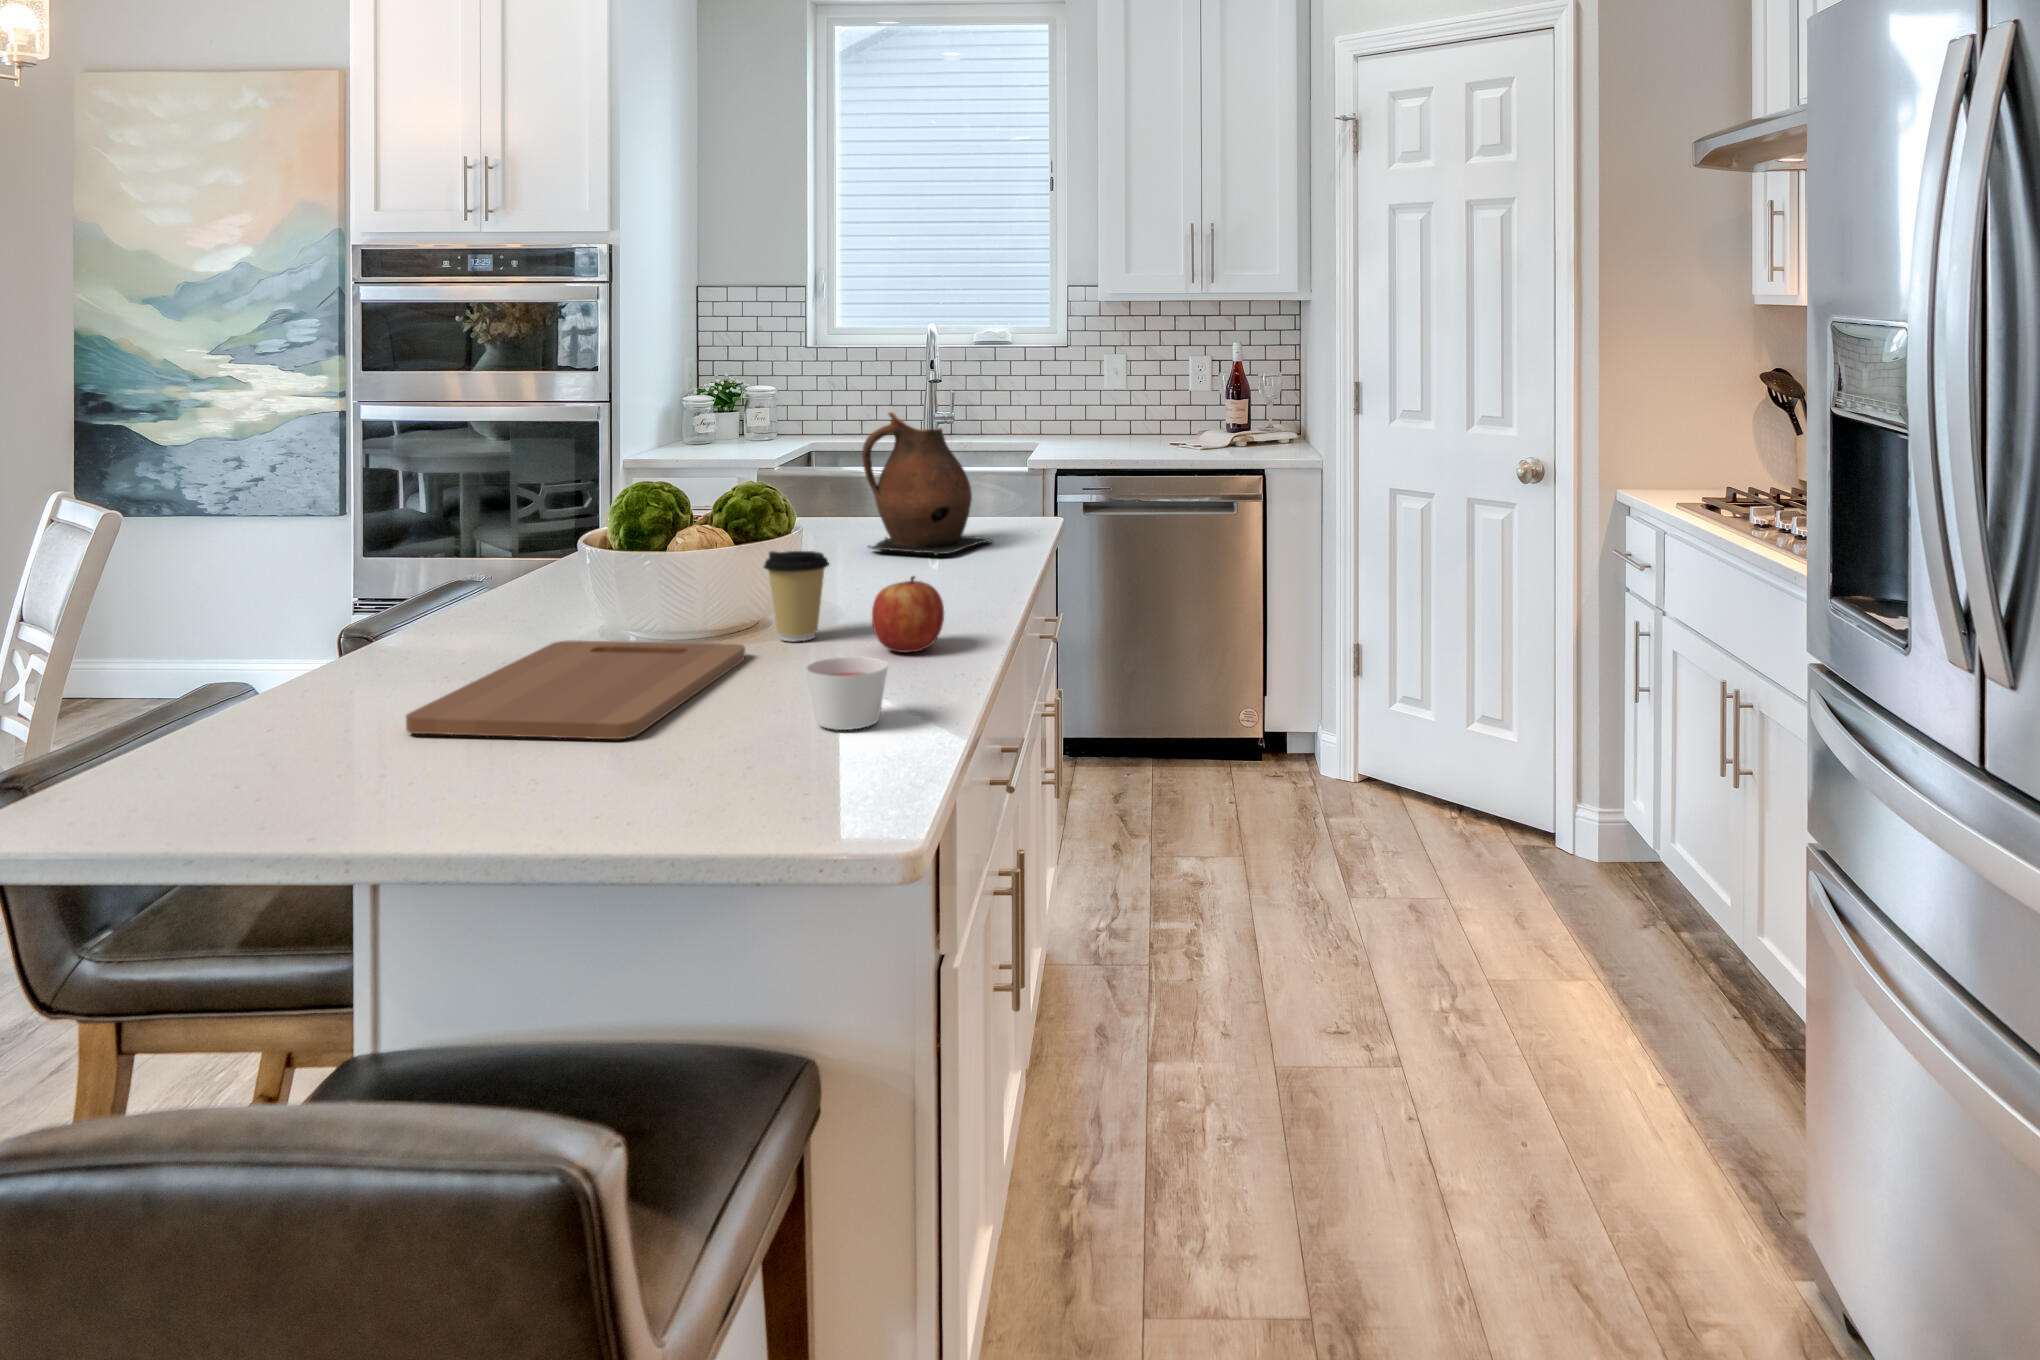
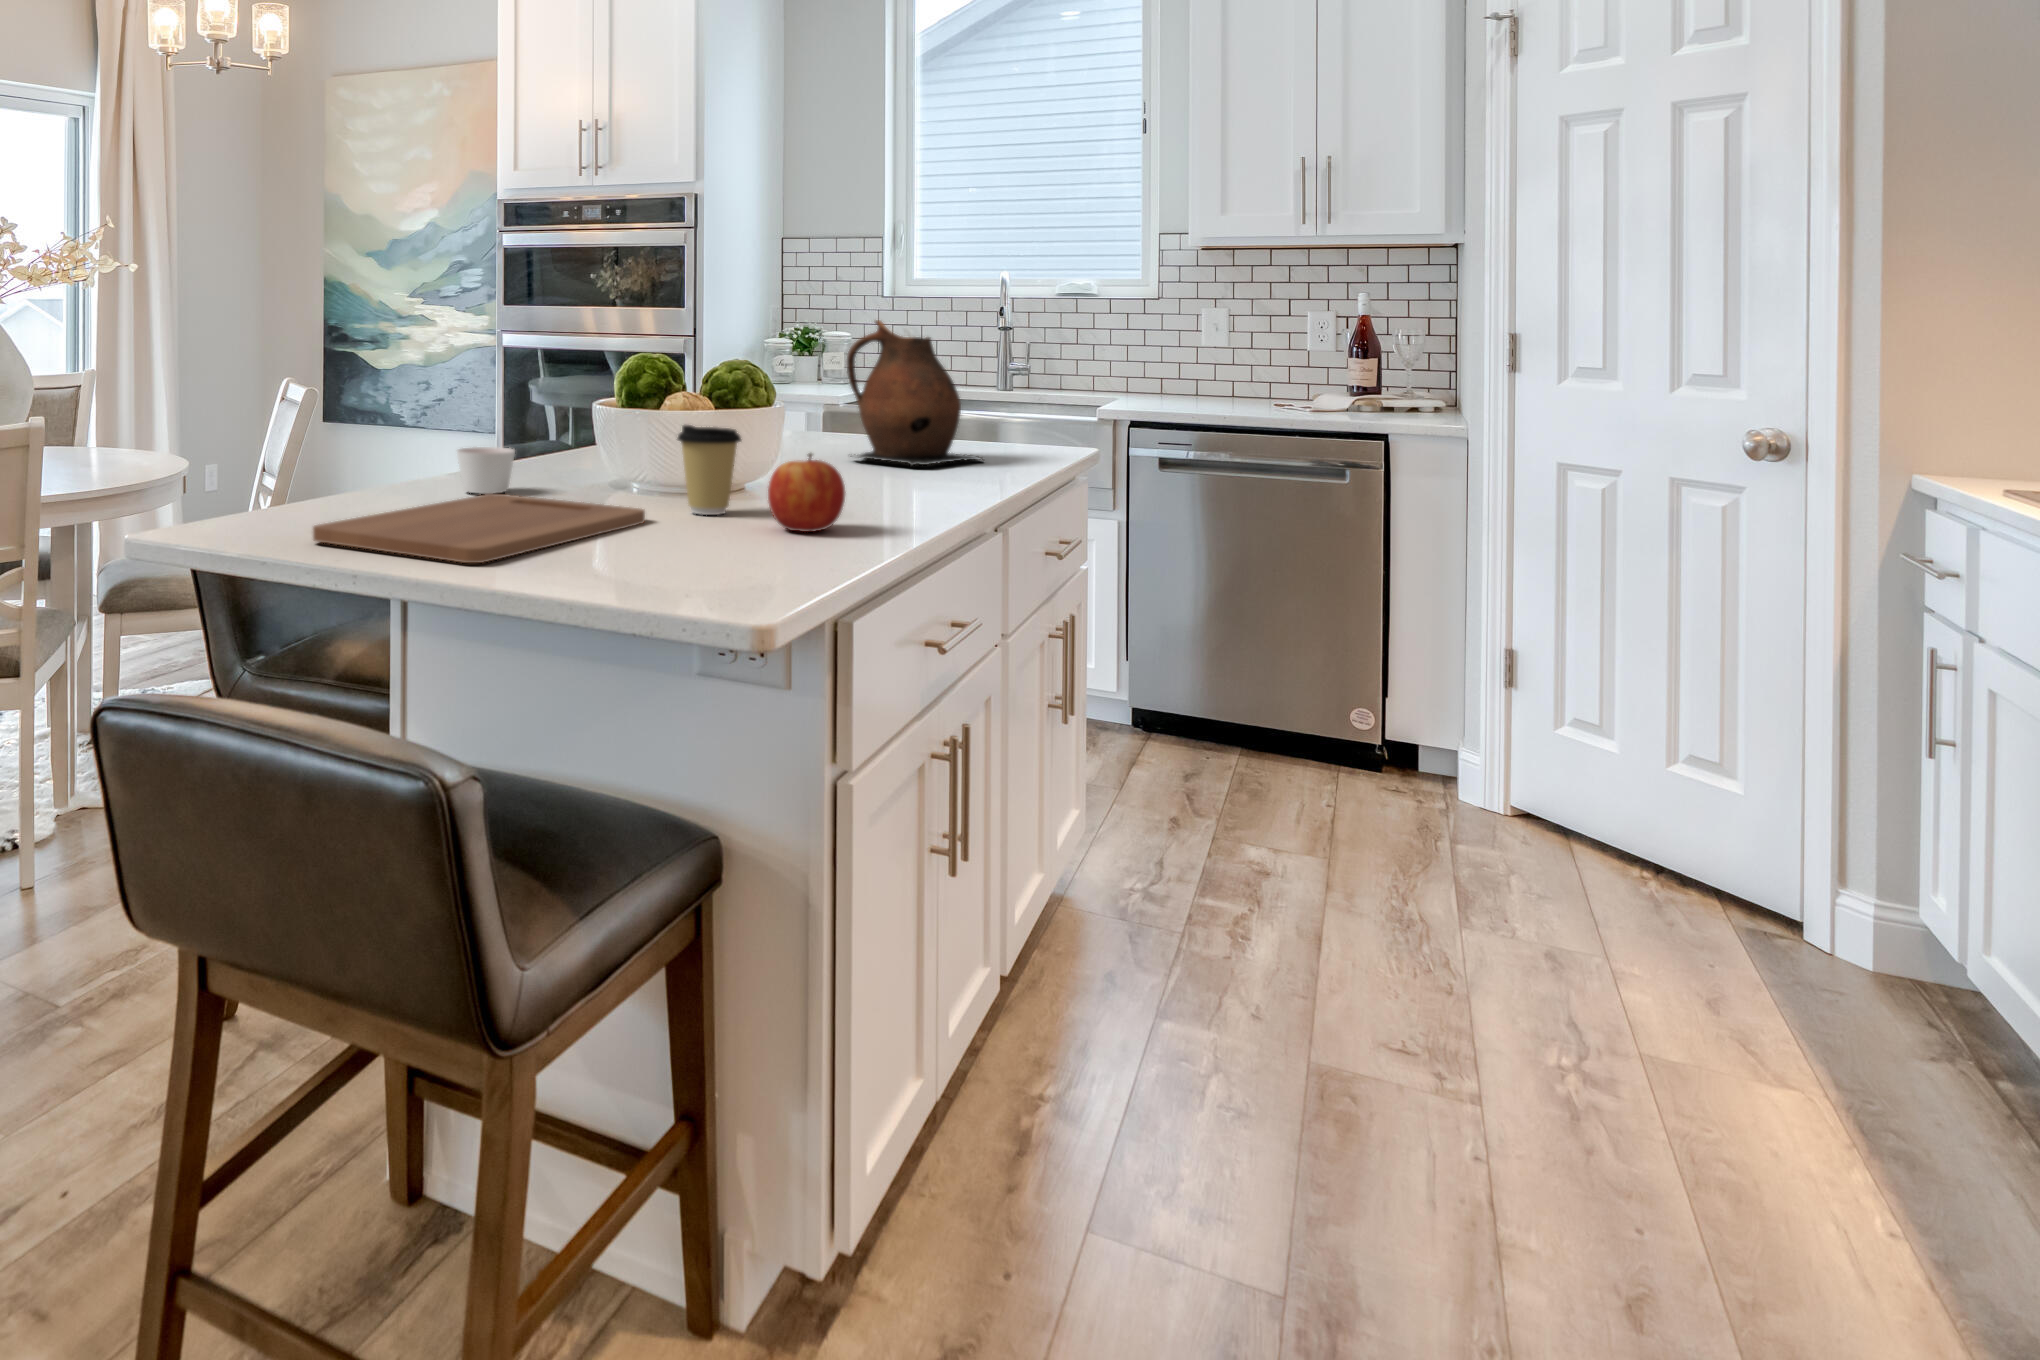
candle: present [806,656,888,730] -> present [457,447,515,495]

